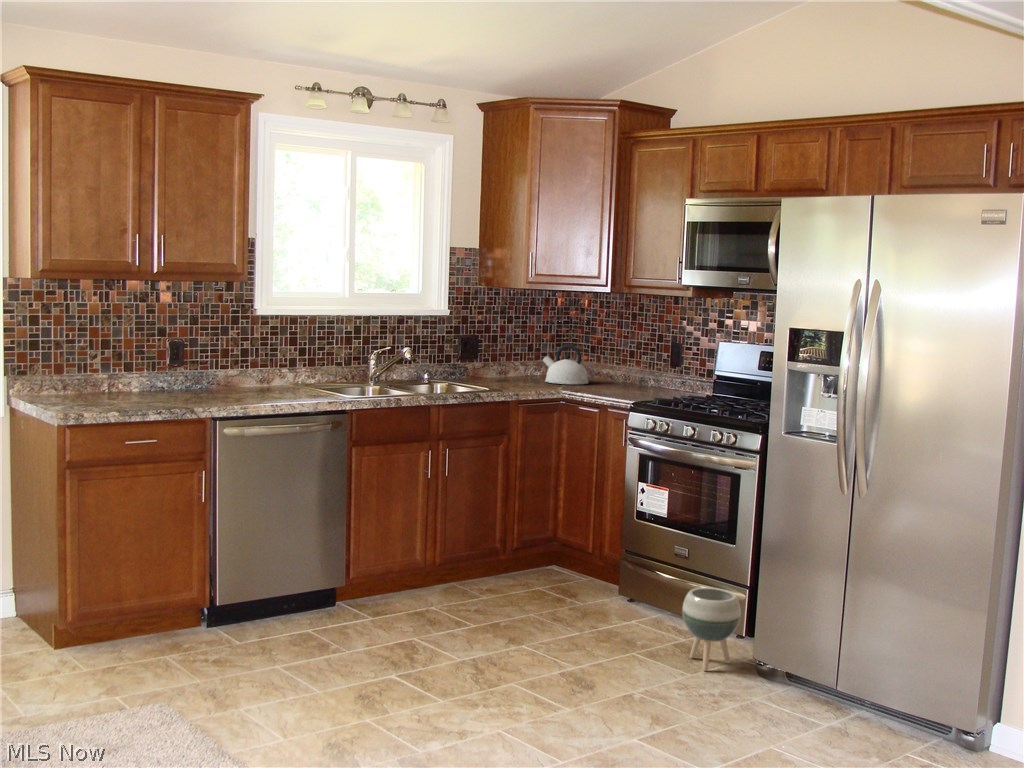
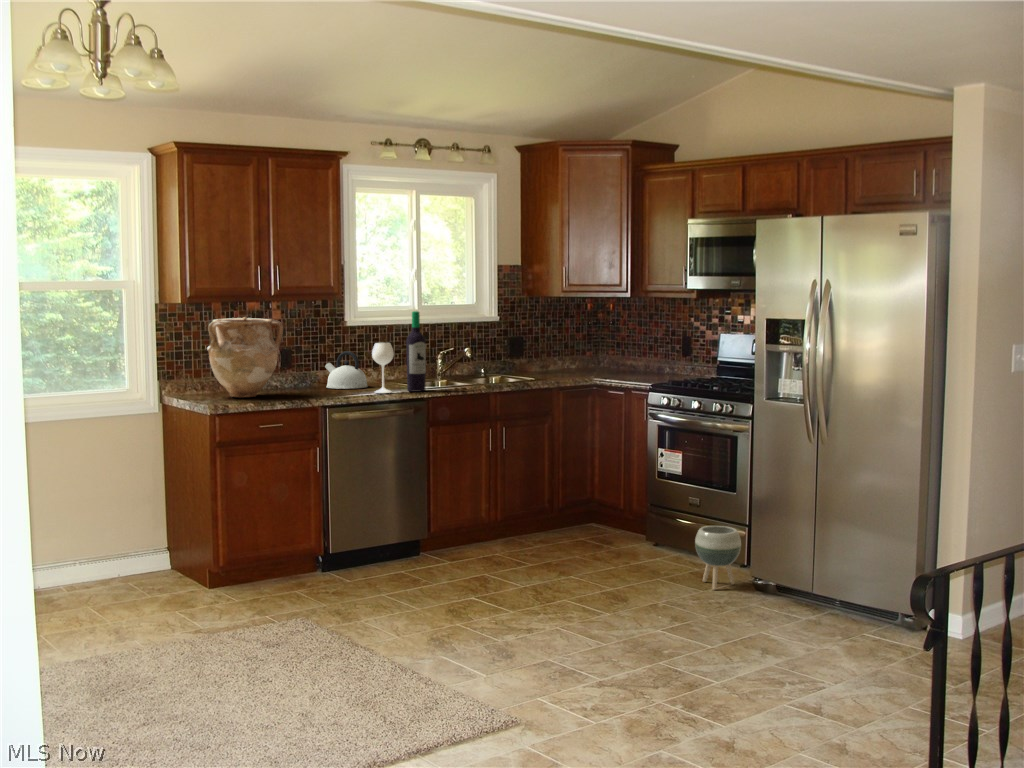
vase: none [66,299,167,403] -> present [207,317,283,398]
wine bottle: none [282,300,352,403] -> present [372,311,426,393]
kettle: present [543,344,588,384] -> present [325,351,368,389]

